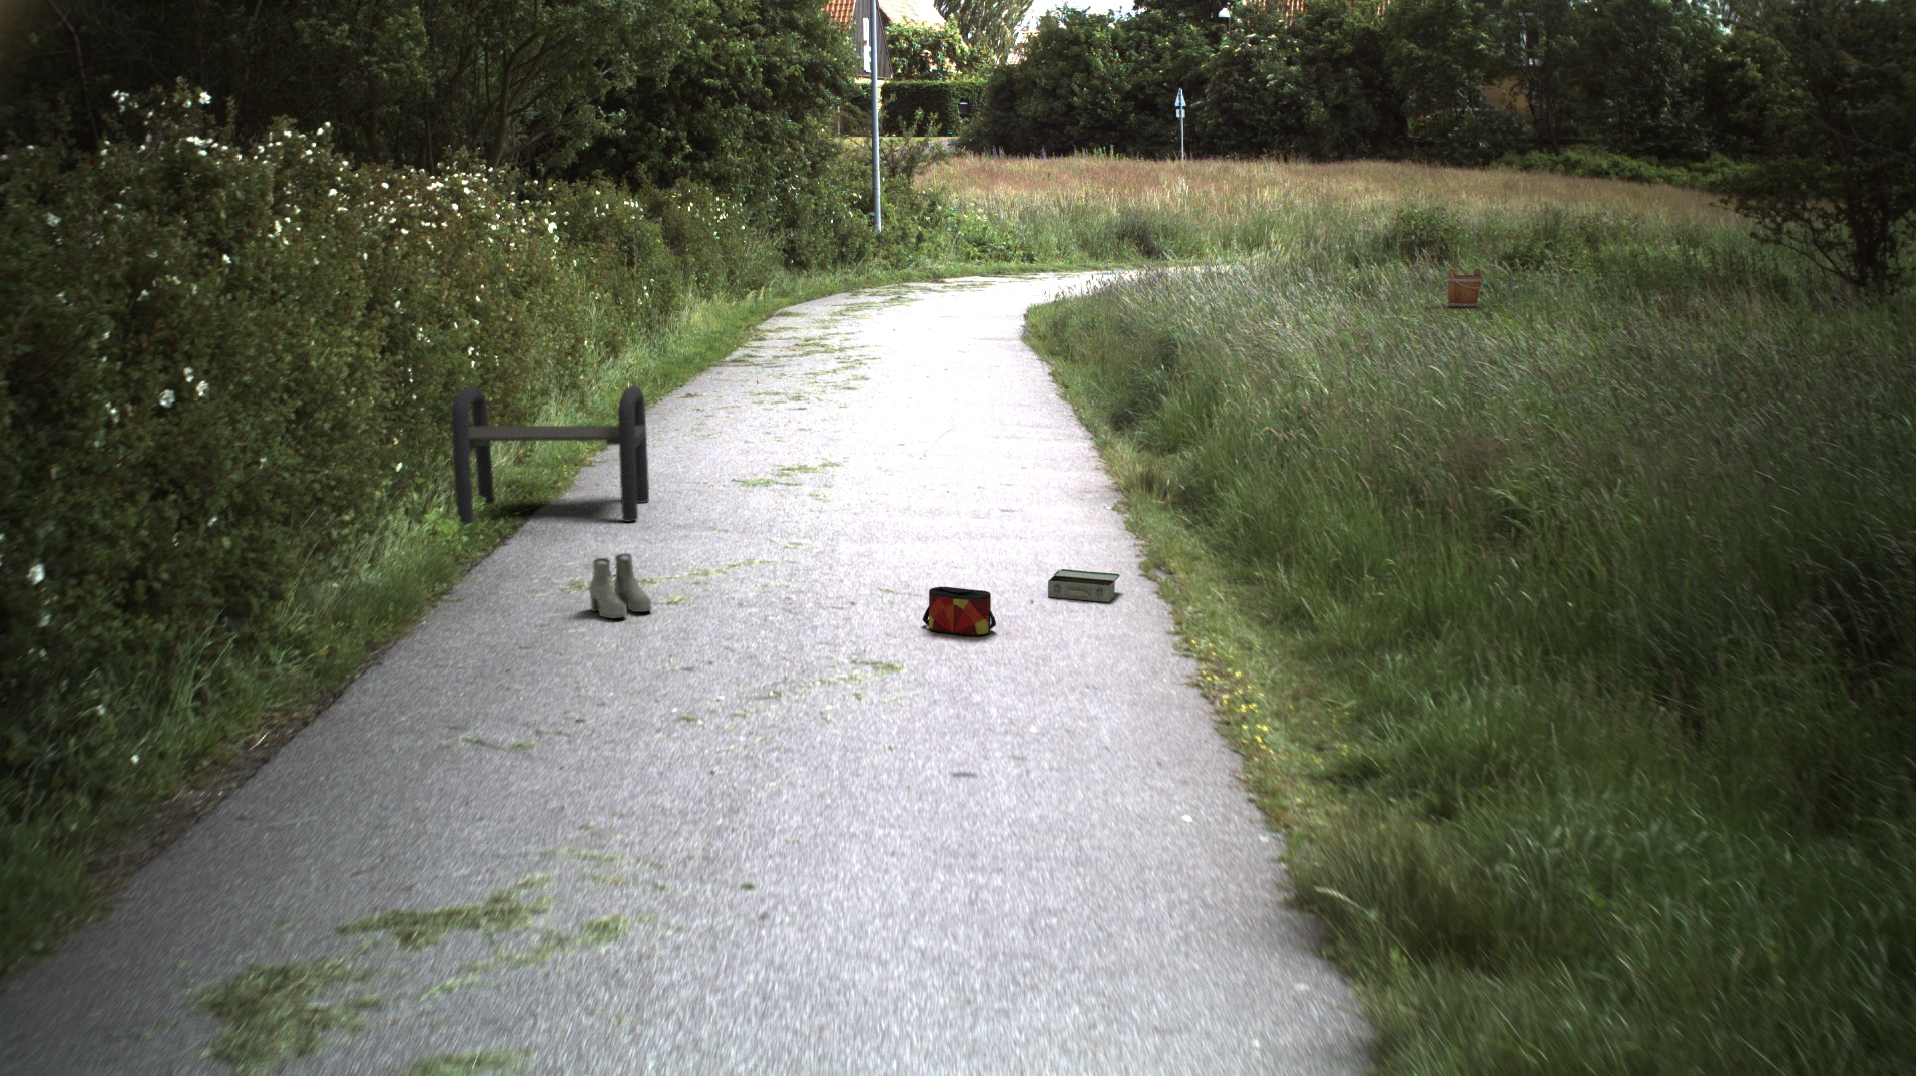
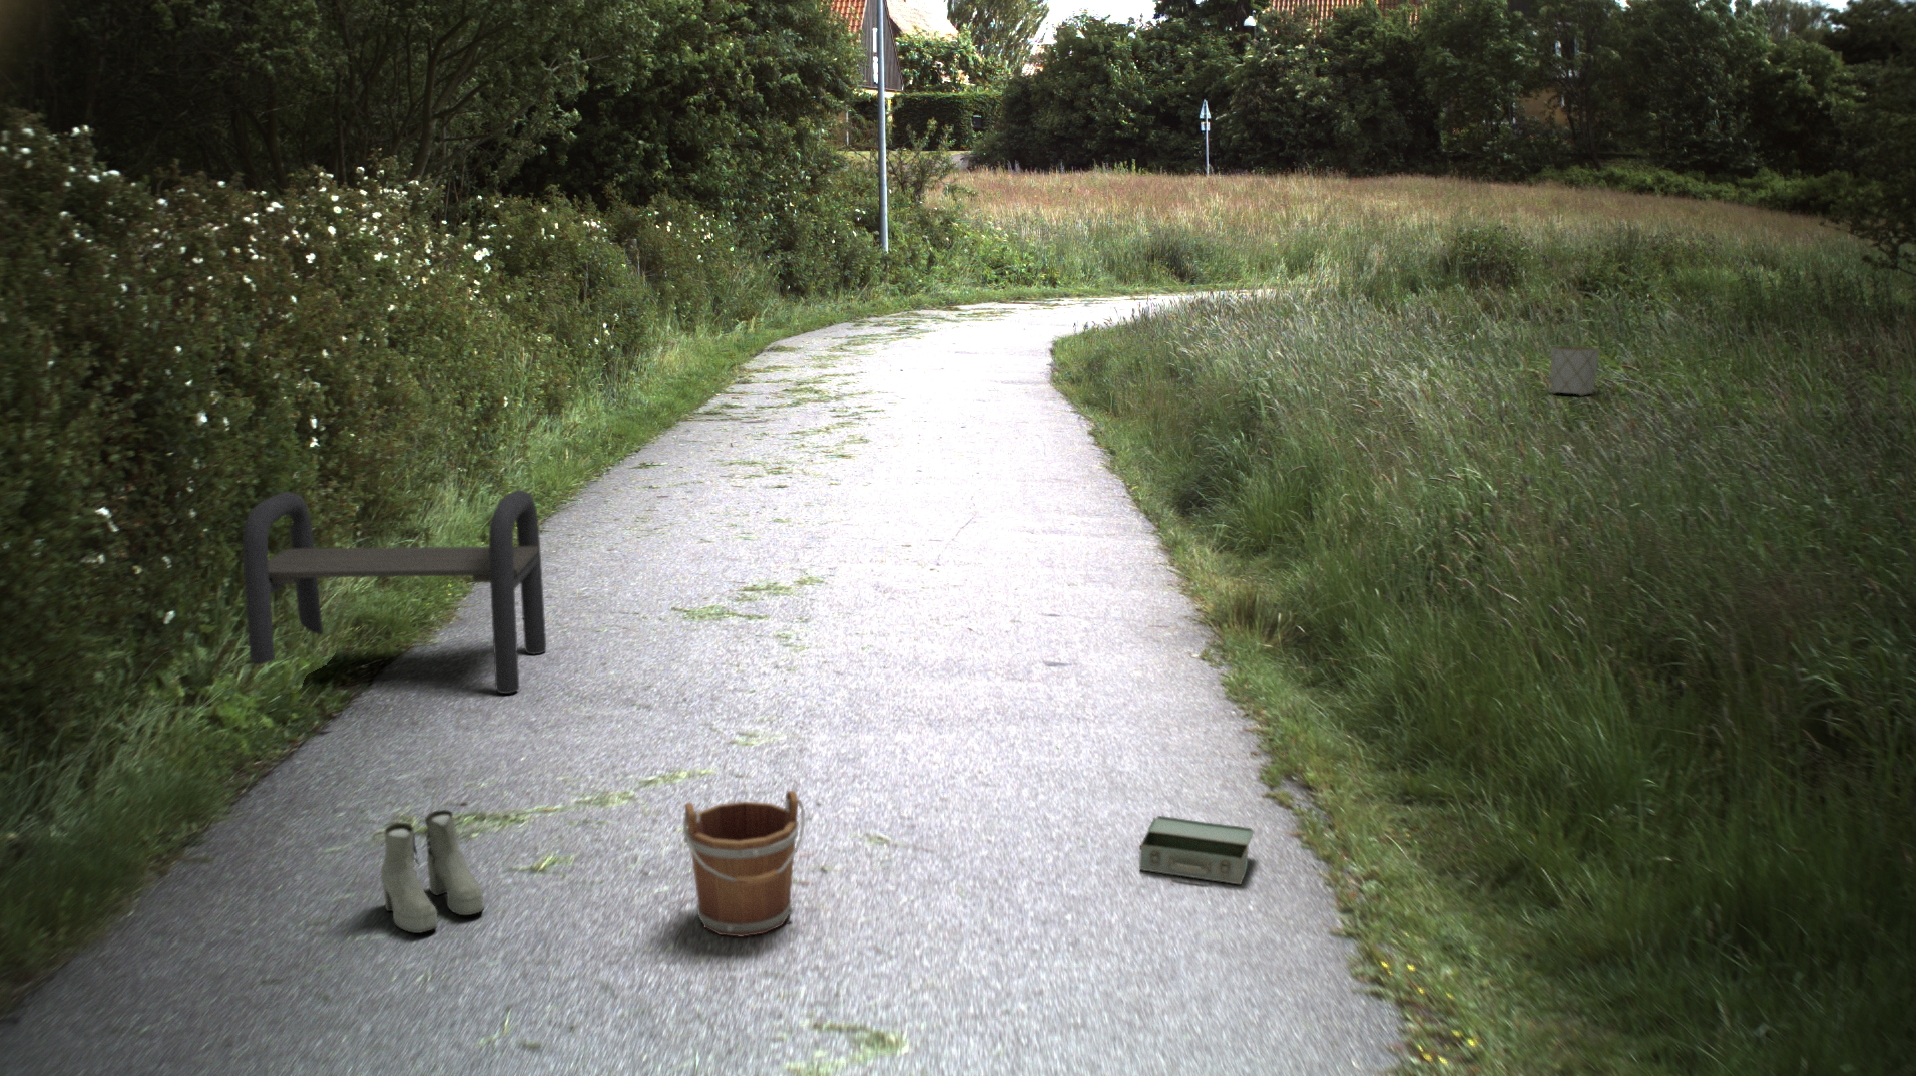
bucket: present [1447,269,1484,308] -> present [683,791,805,936]
planter: none [1393,296,1428,333] -> present [1551,346,1599,396]
bag: present [922,586,996,636] -> none [935,884,1062,981]

